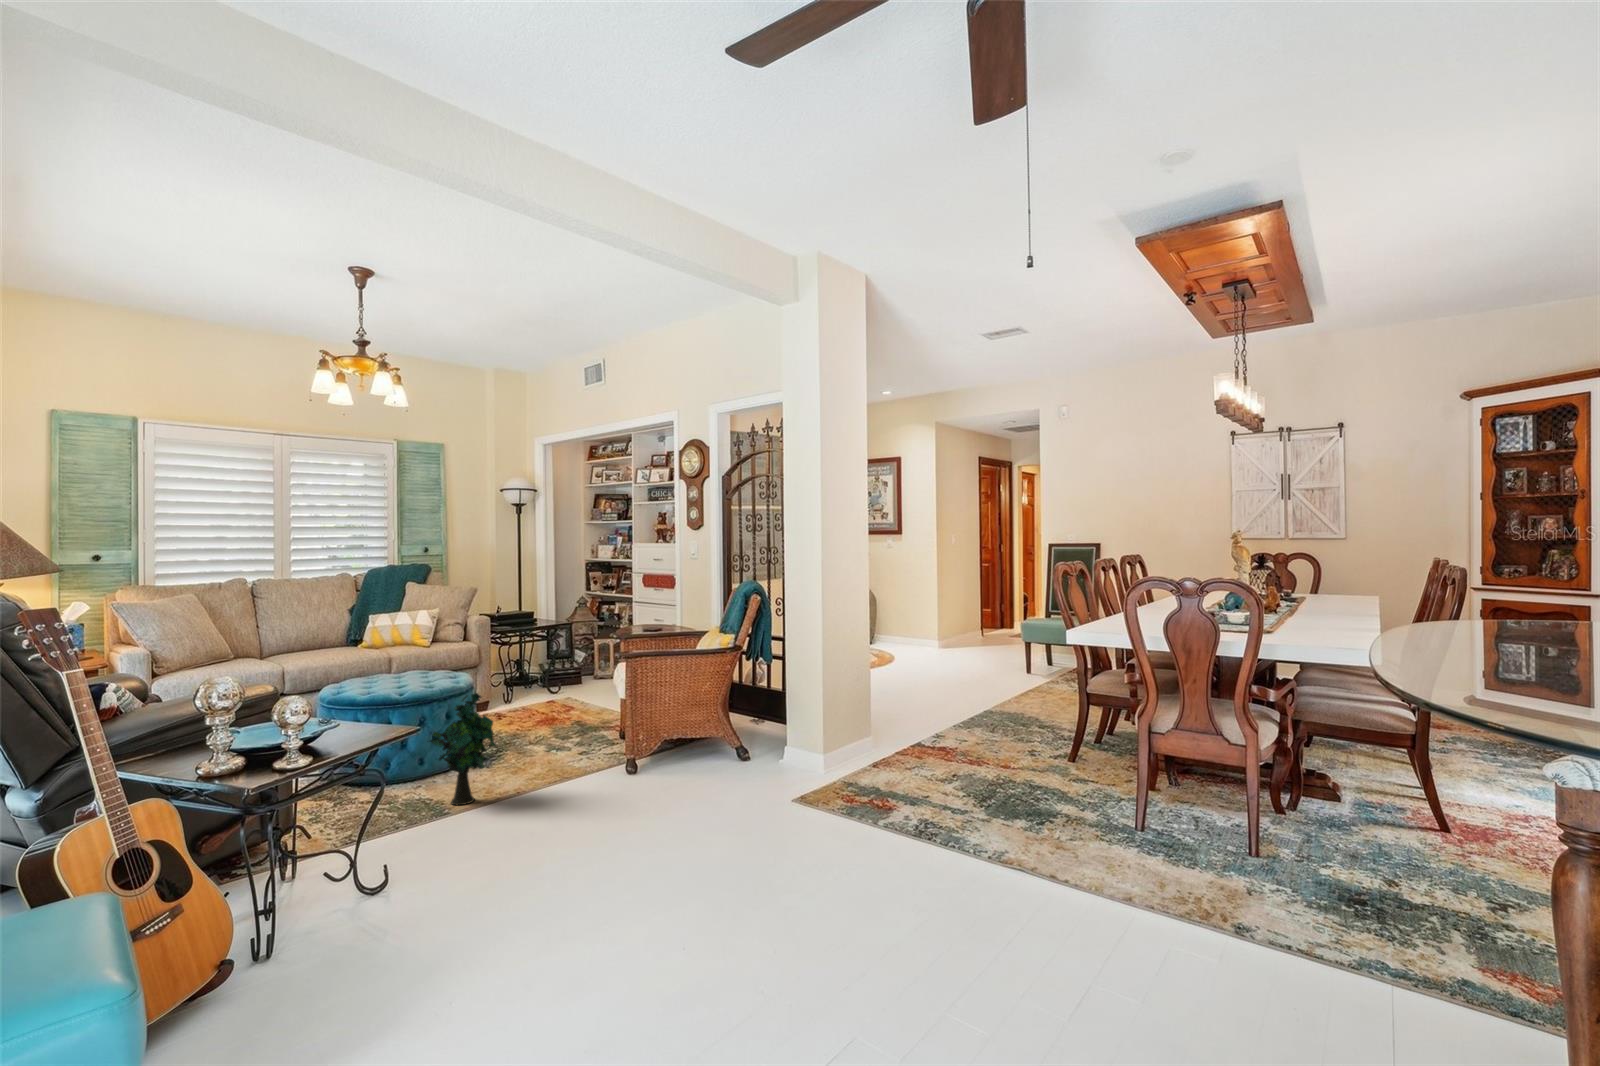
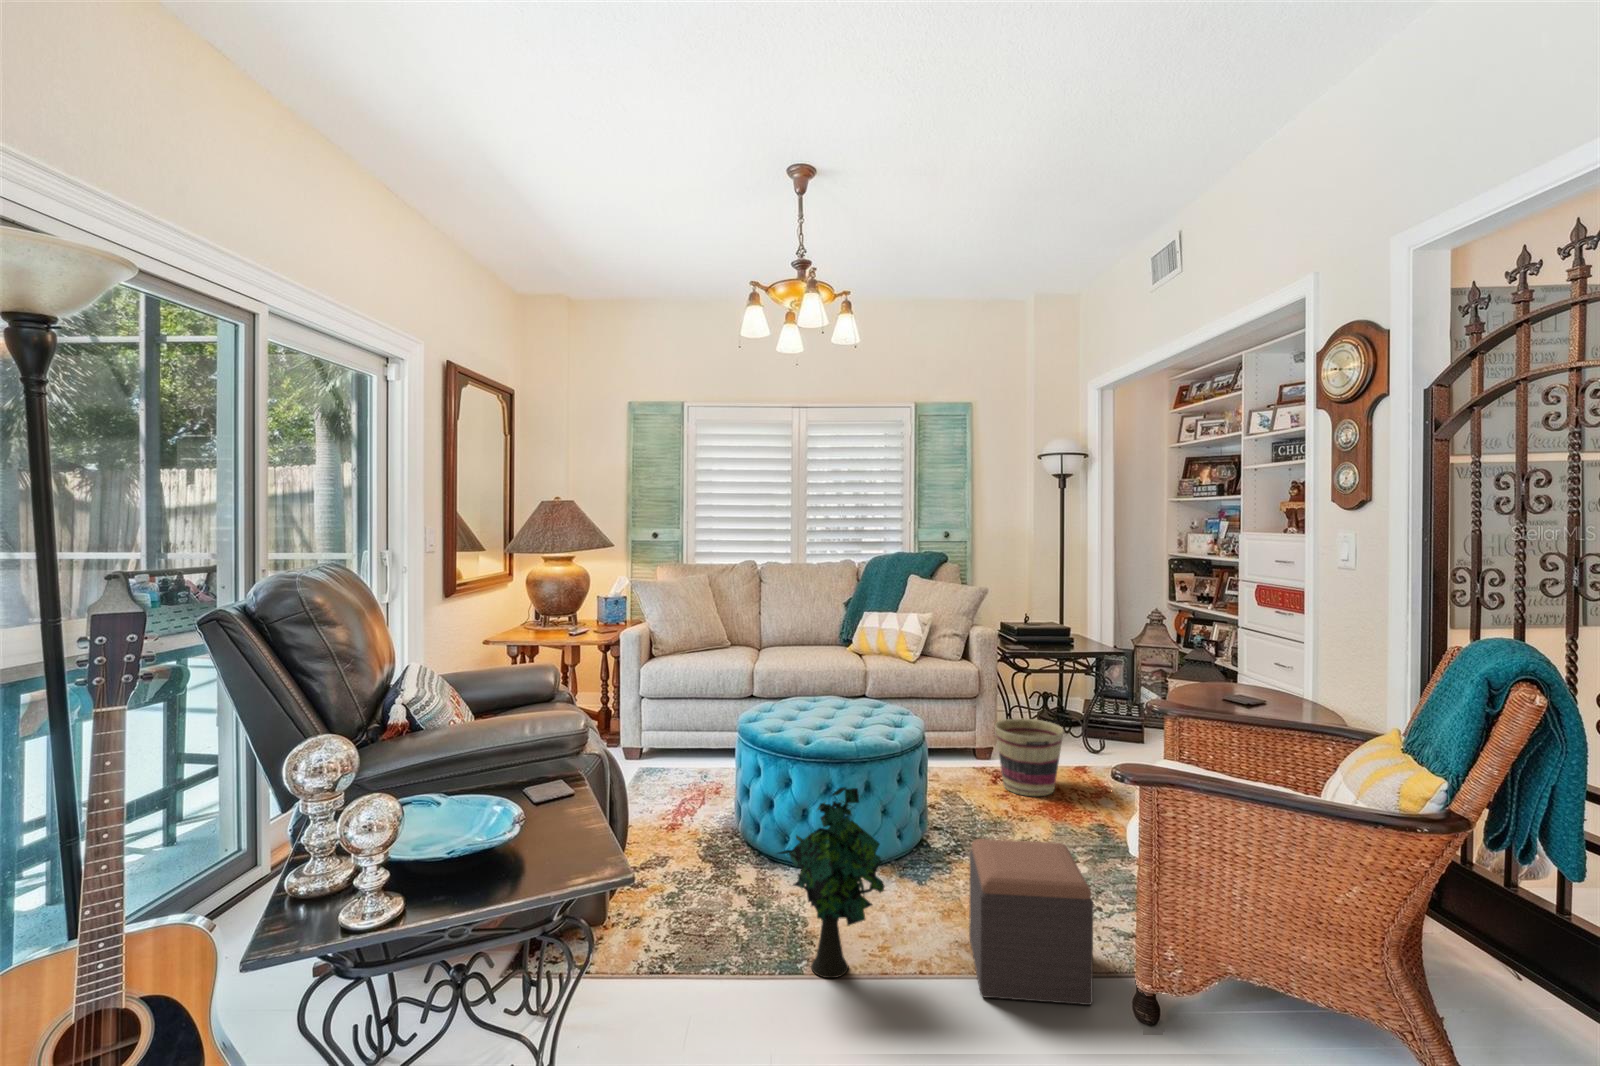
basket: none [500,671,547,719] -> present [995,718,1064,796]
footstool: none [533,708,606,786] -> present [969,839,1093,1005]

